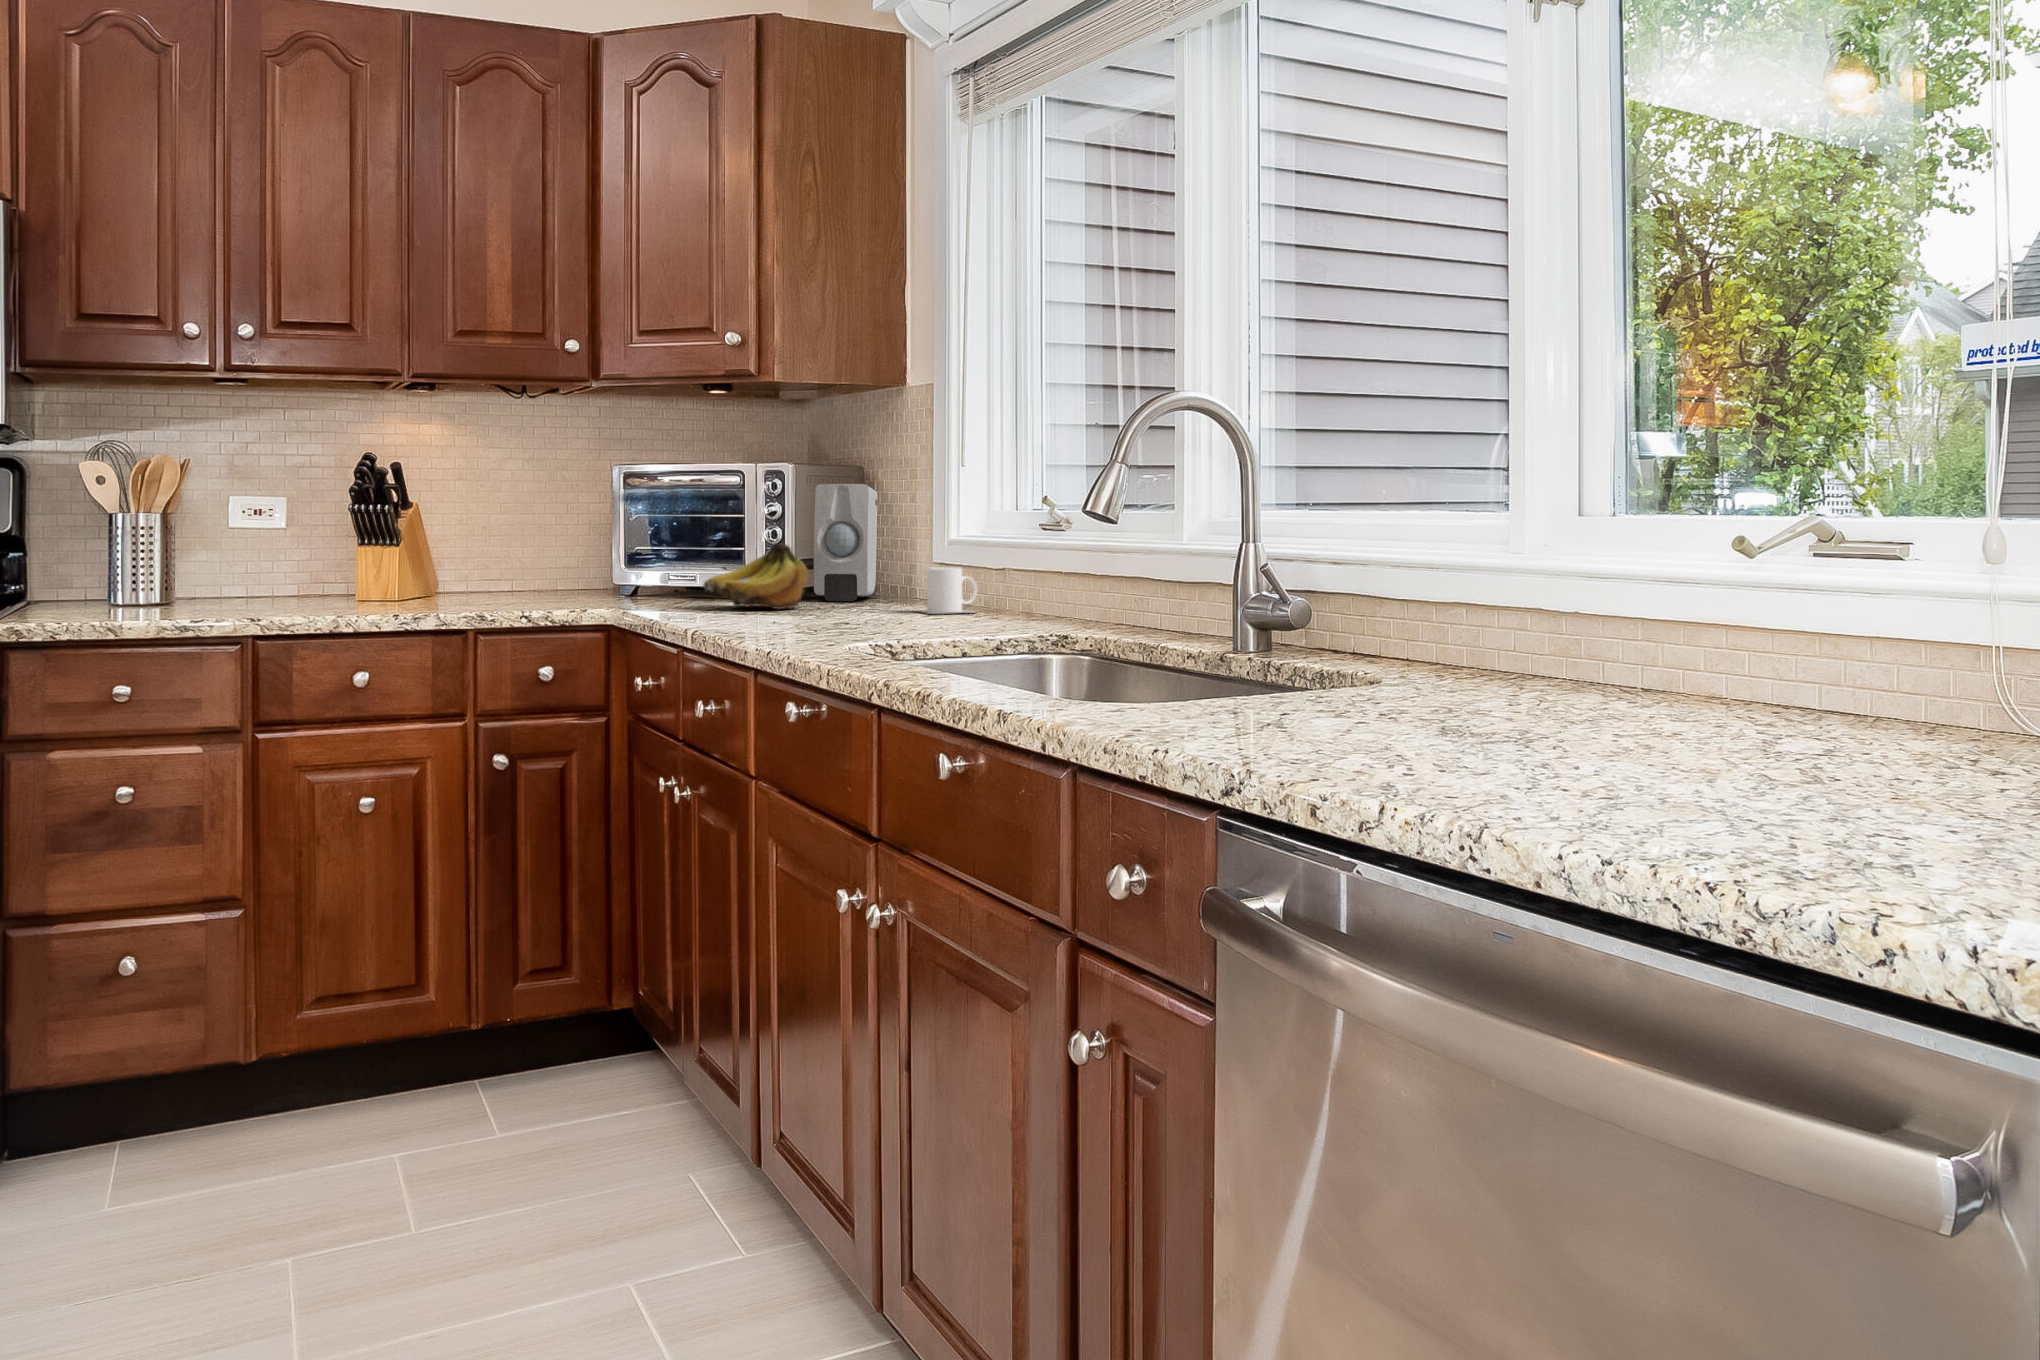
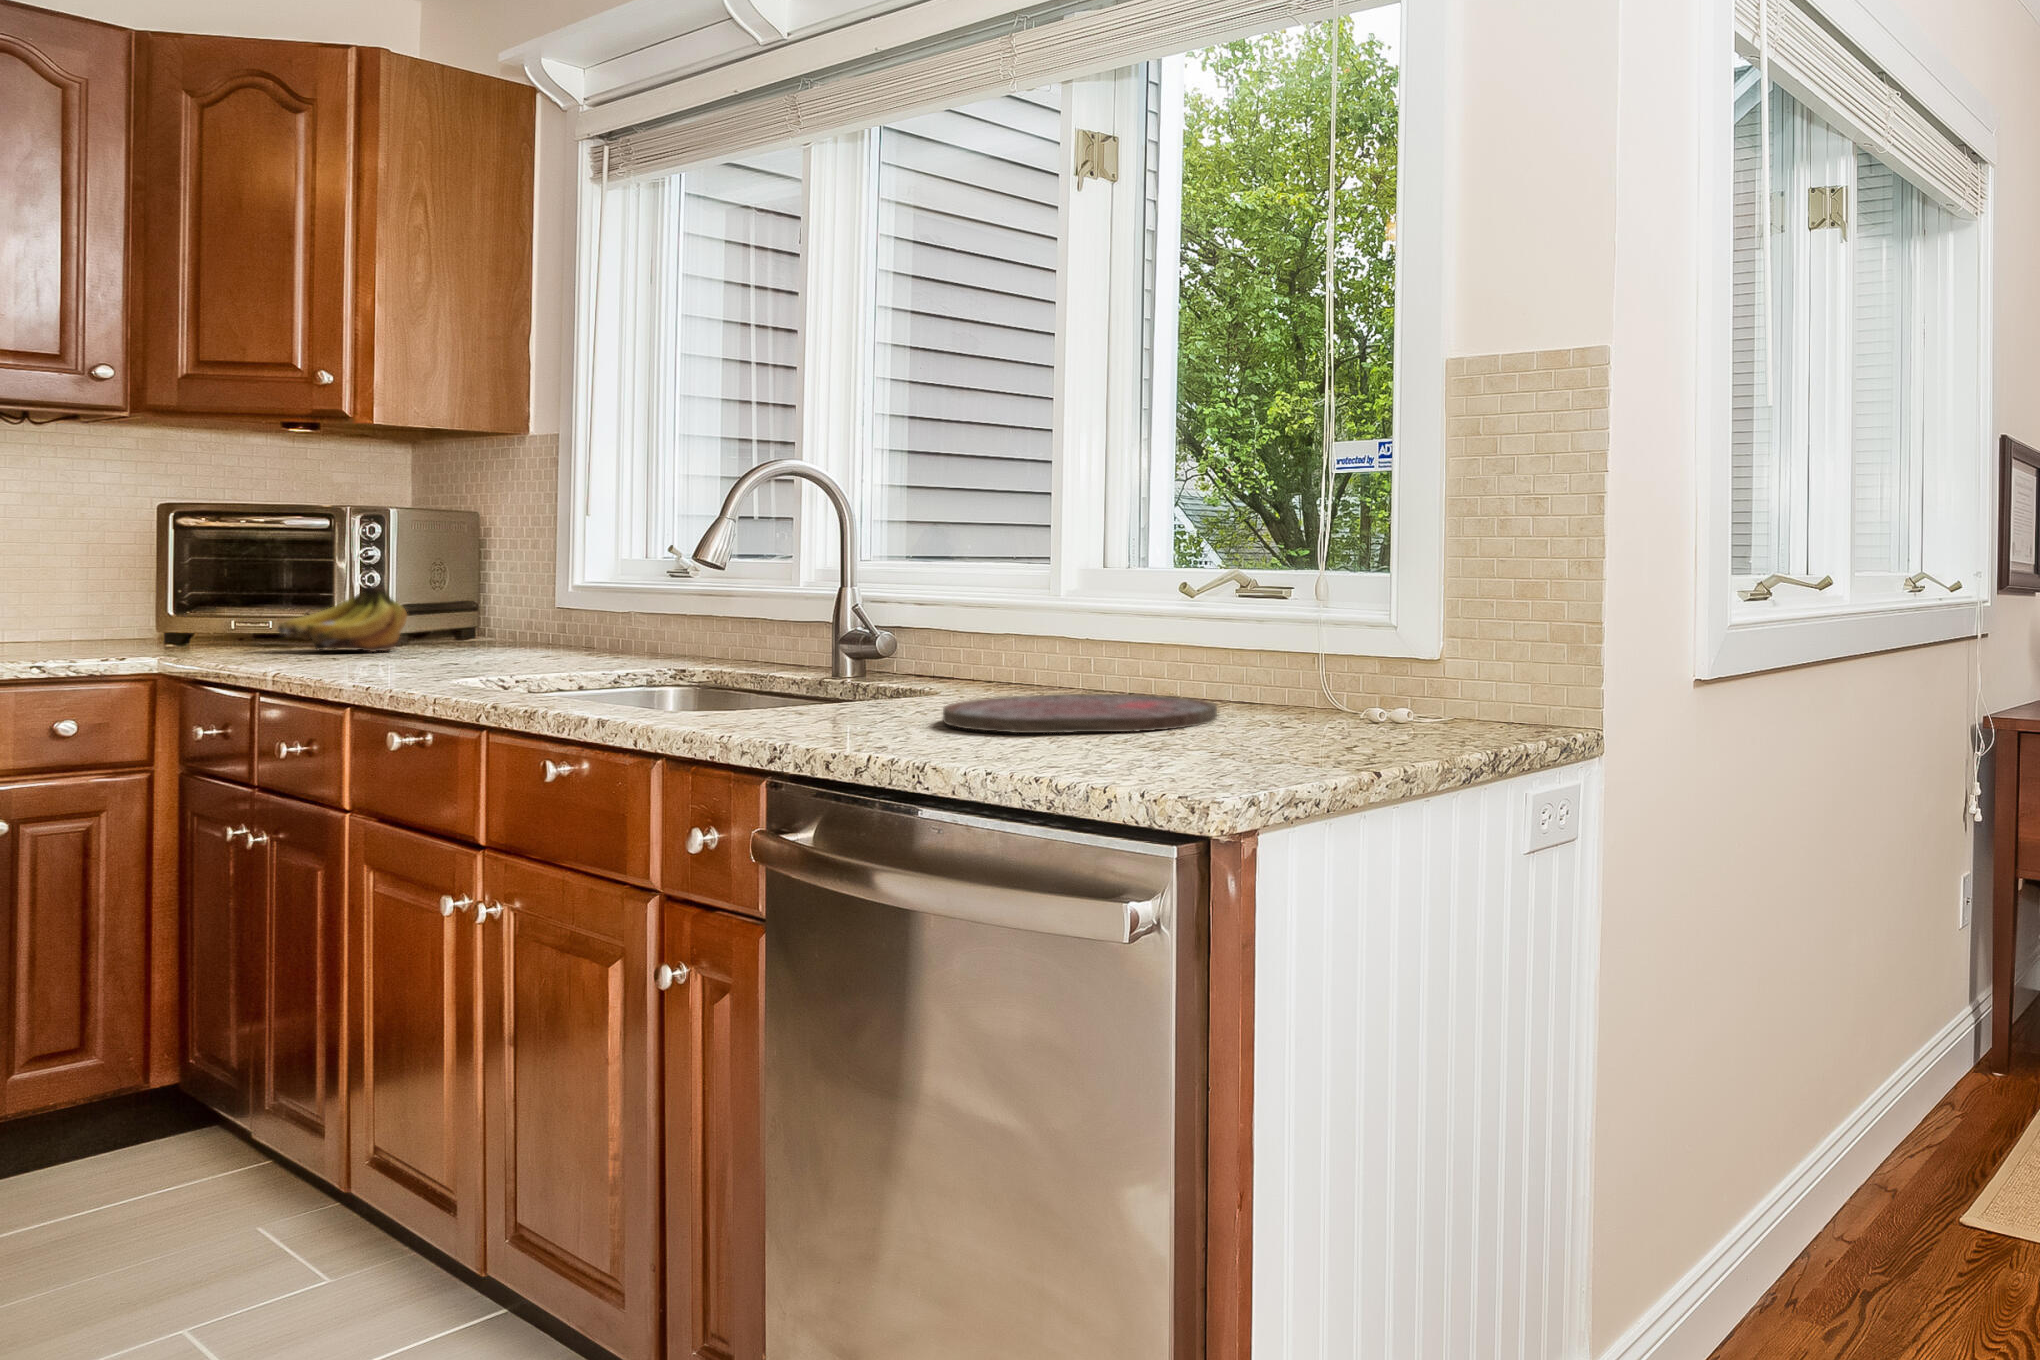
soap dispenser: present [814,484,878,601] -> none [414,526,491,644]
mug: present [919,567,977,614] -> none [527,609,602,654]
cutting board: none [1430,696,1853,774] -> present [943,694,1217,733]

